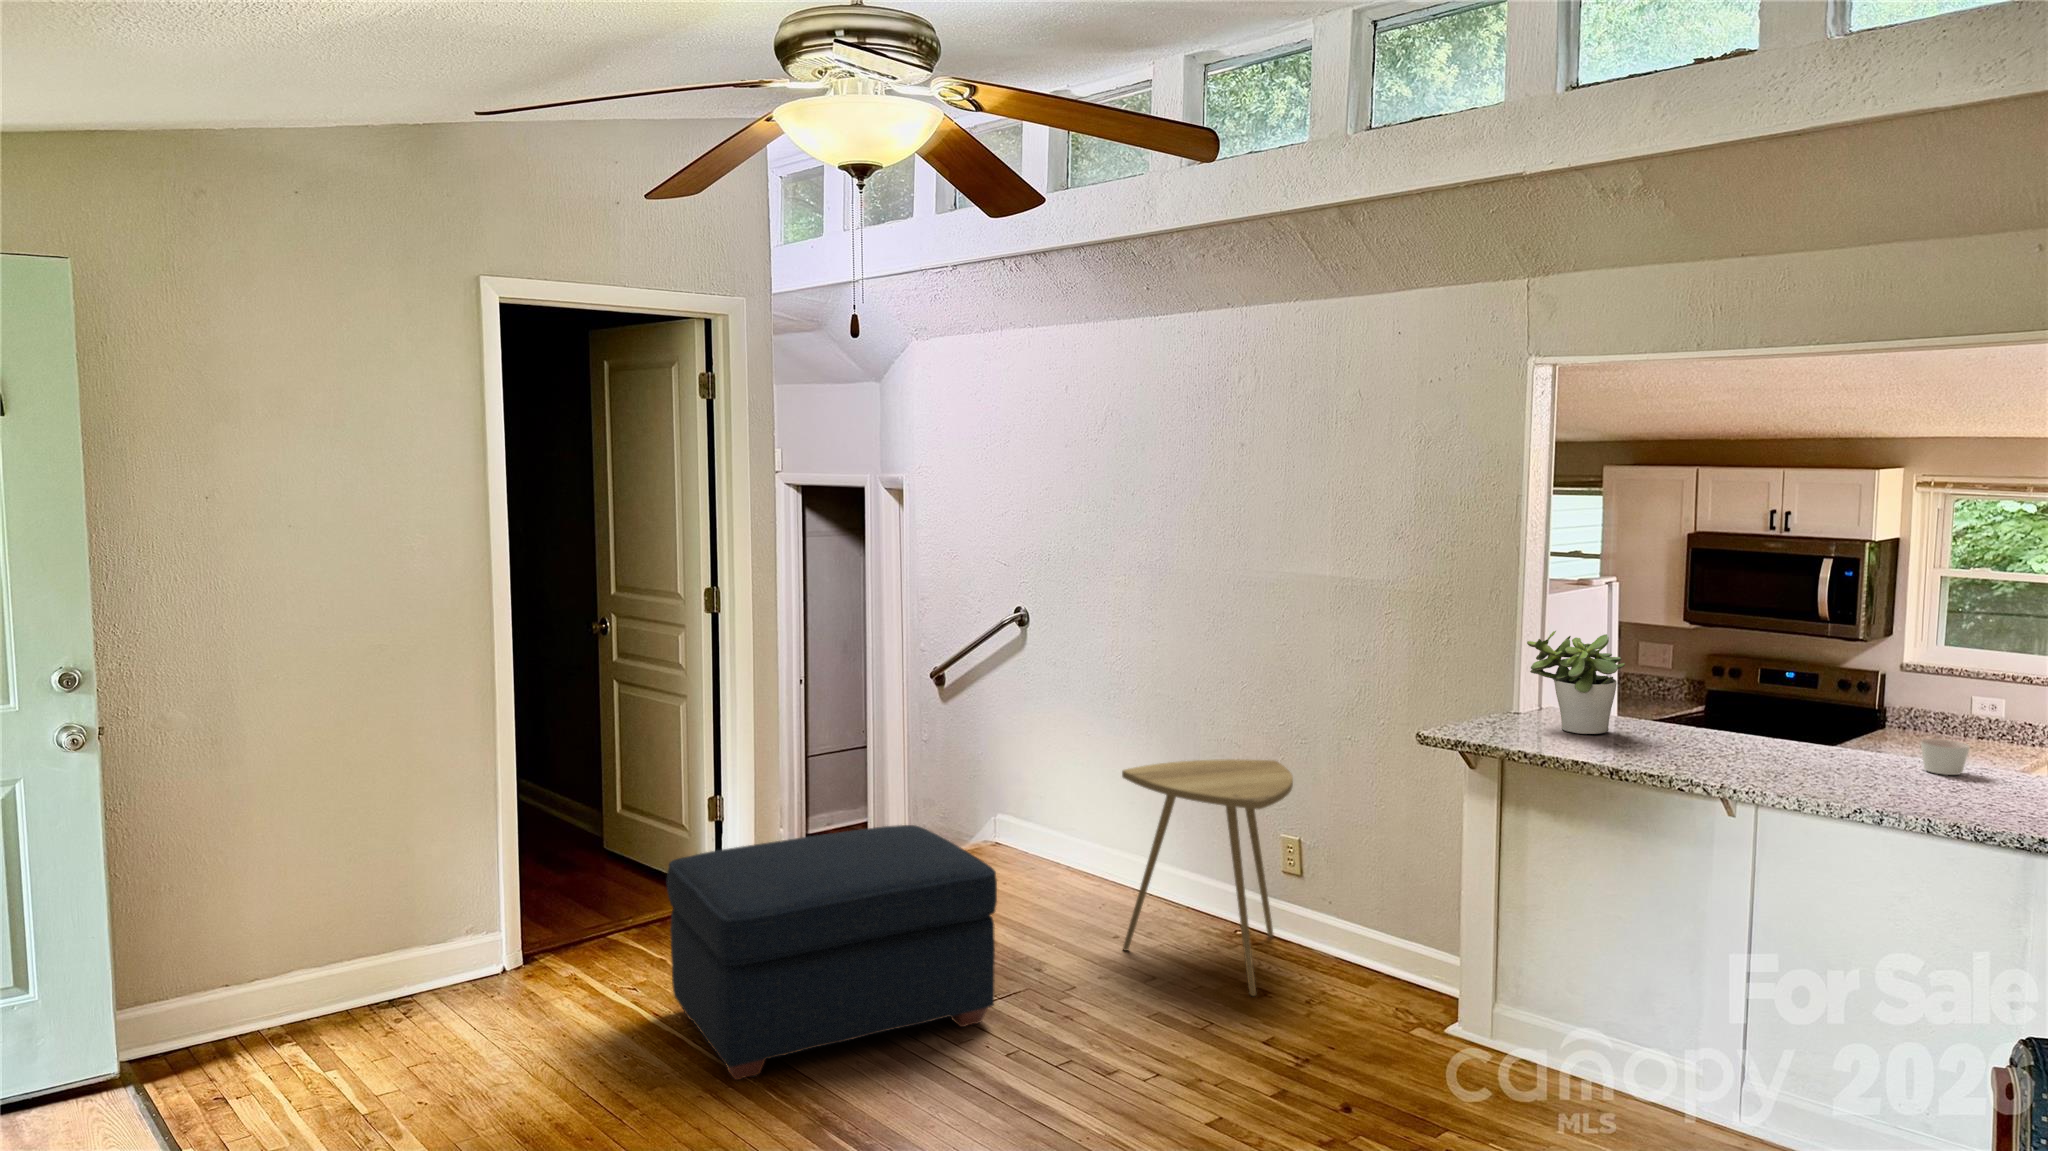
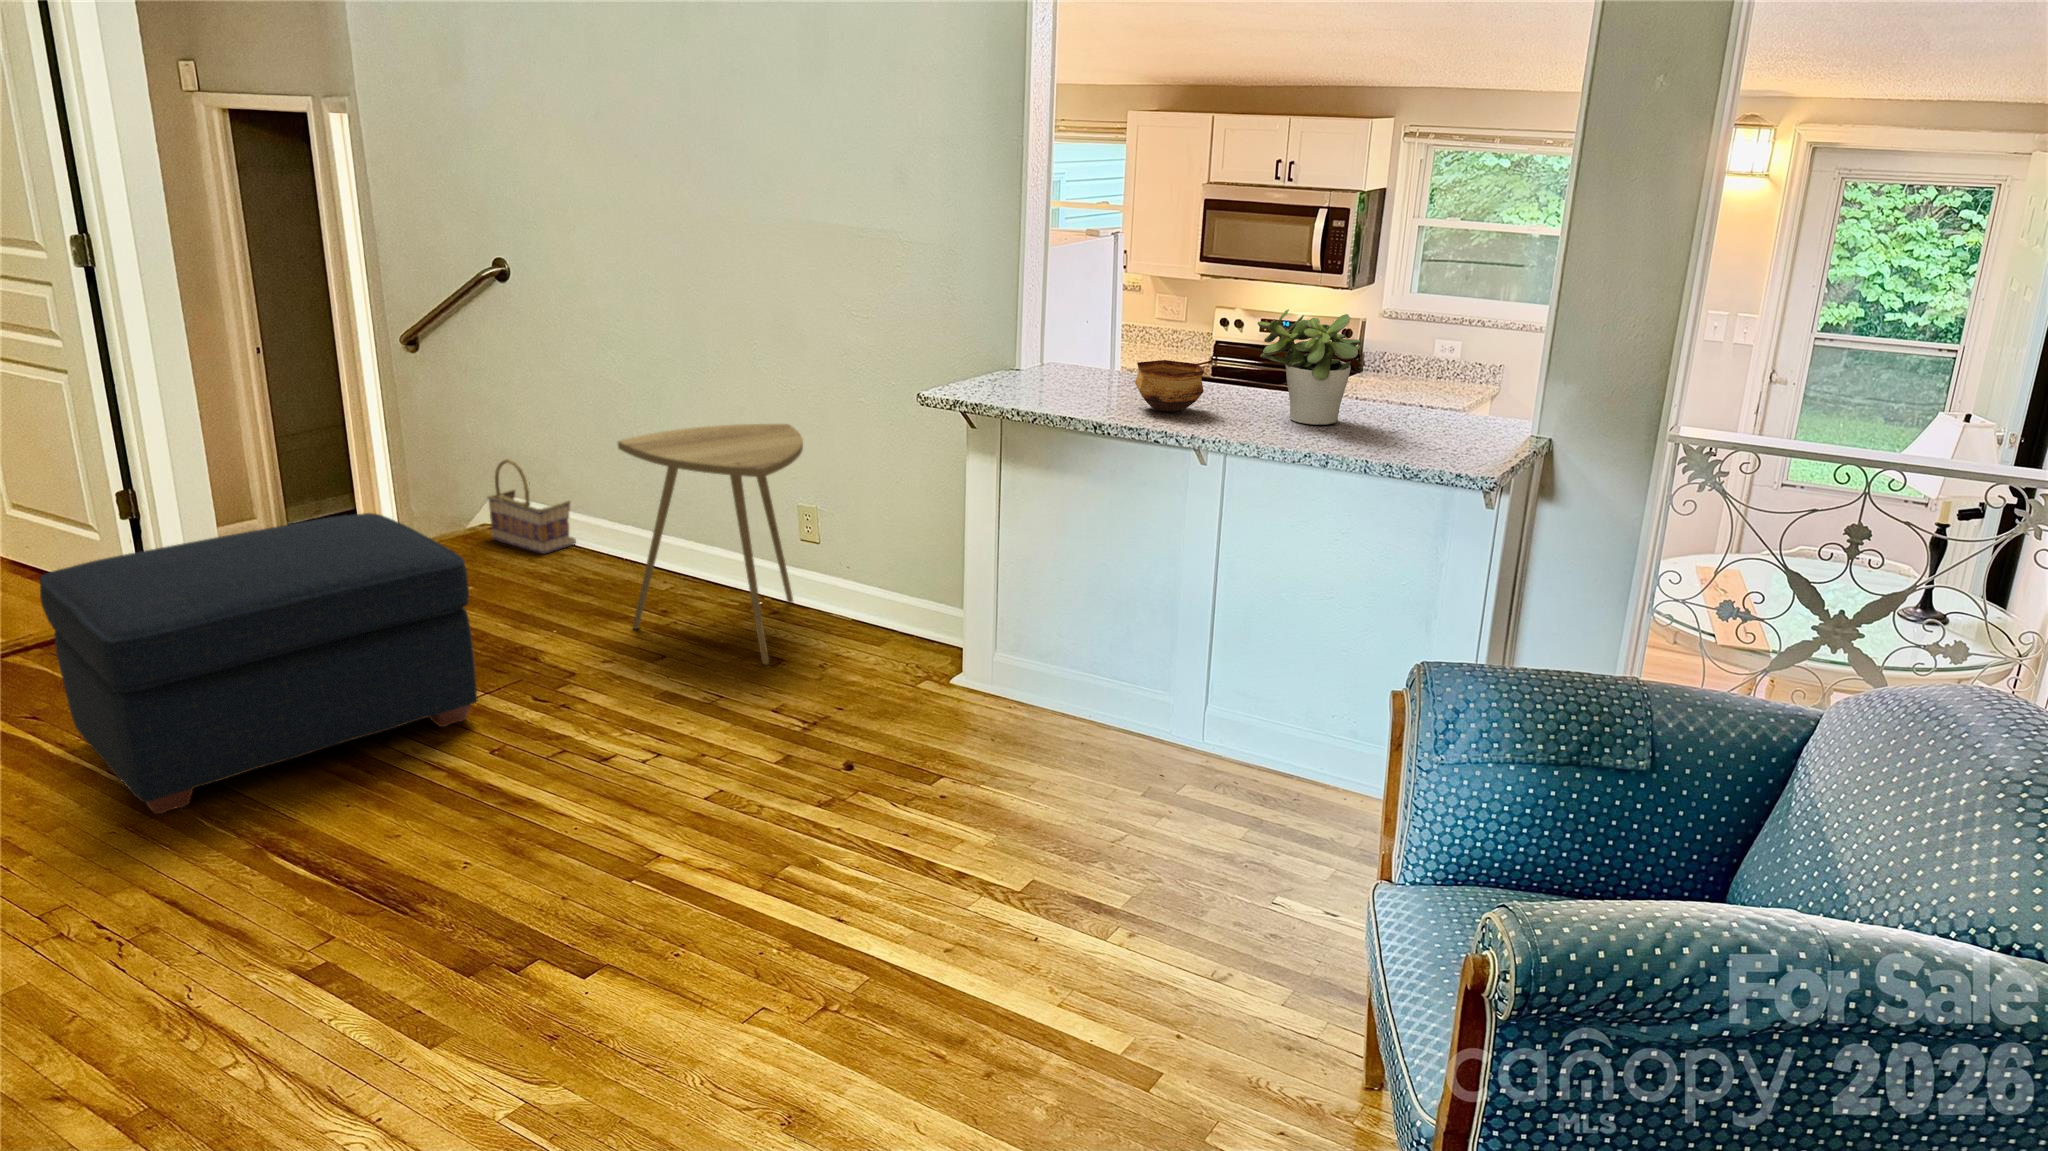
potted plant: present [1527,631,1625,734] -> present [1258,309,1361,425]
bowl: none [1647,708,1726,761] -> present [1135,360,1204,412]
candle: present [1920,739,1970,775] -> none [1370,384,1410,417]
basket: none [989,778,1066,874] -> present [487,459,576,554]

